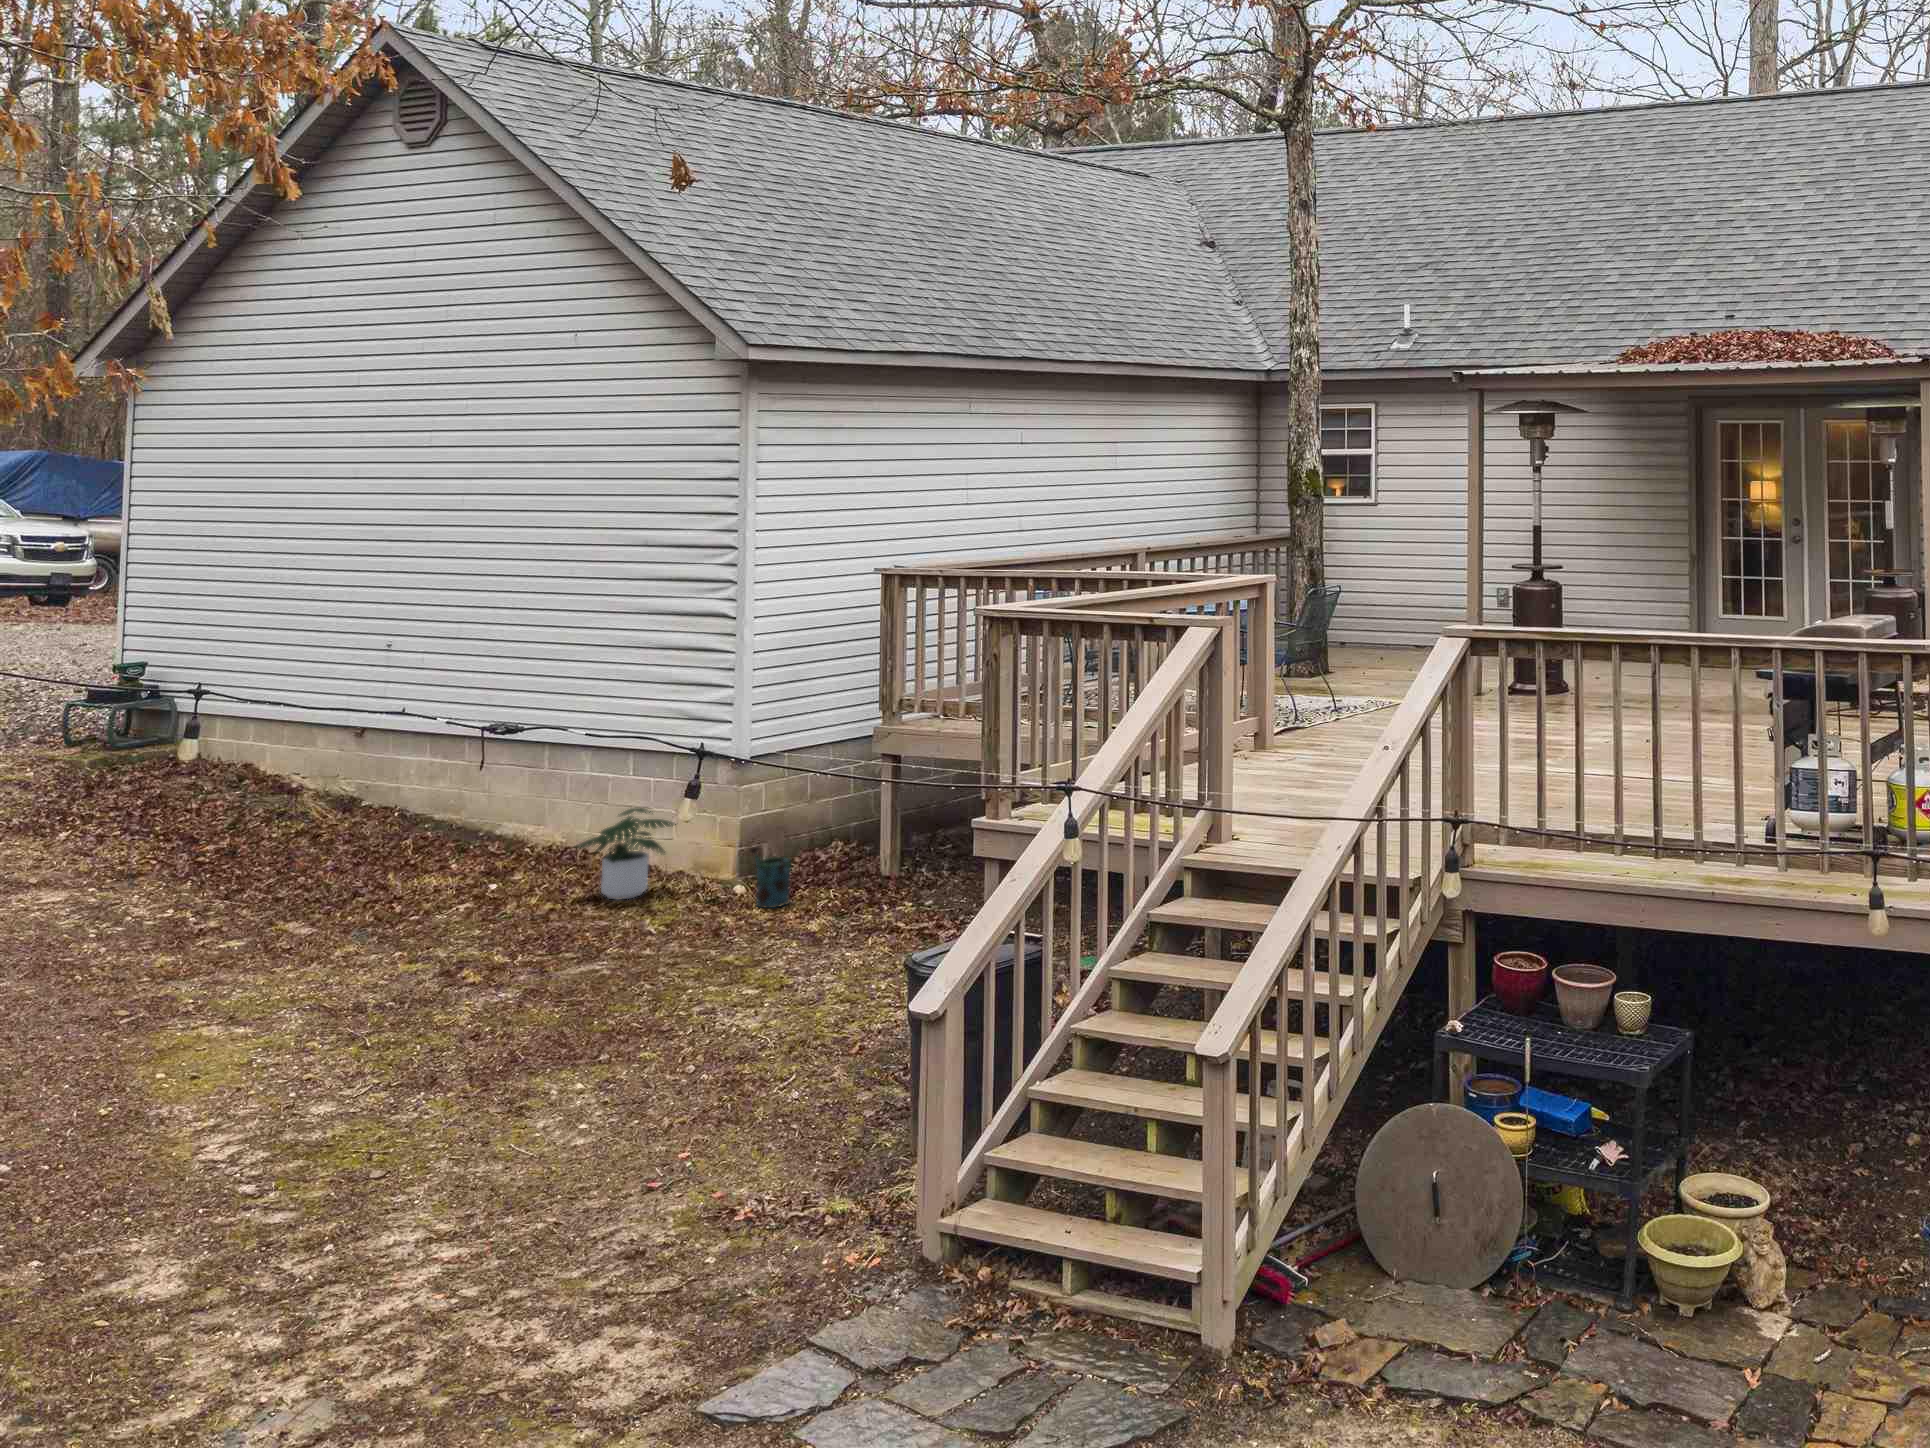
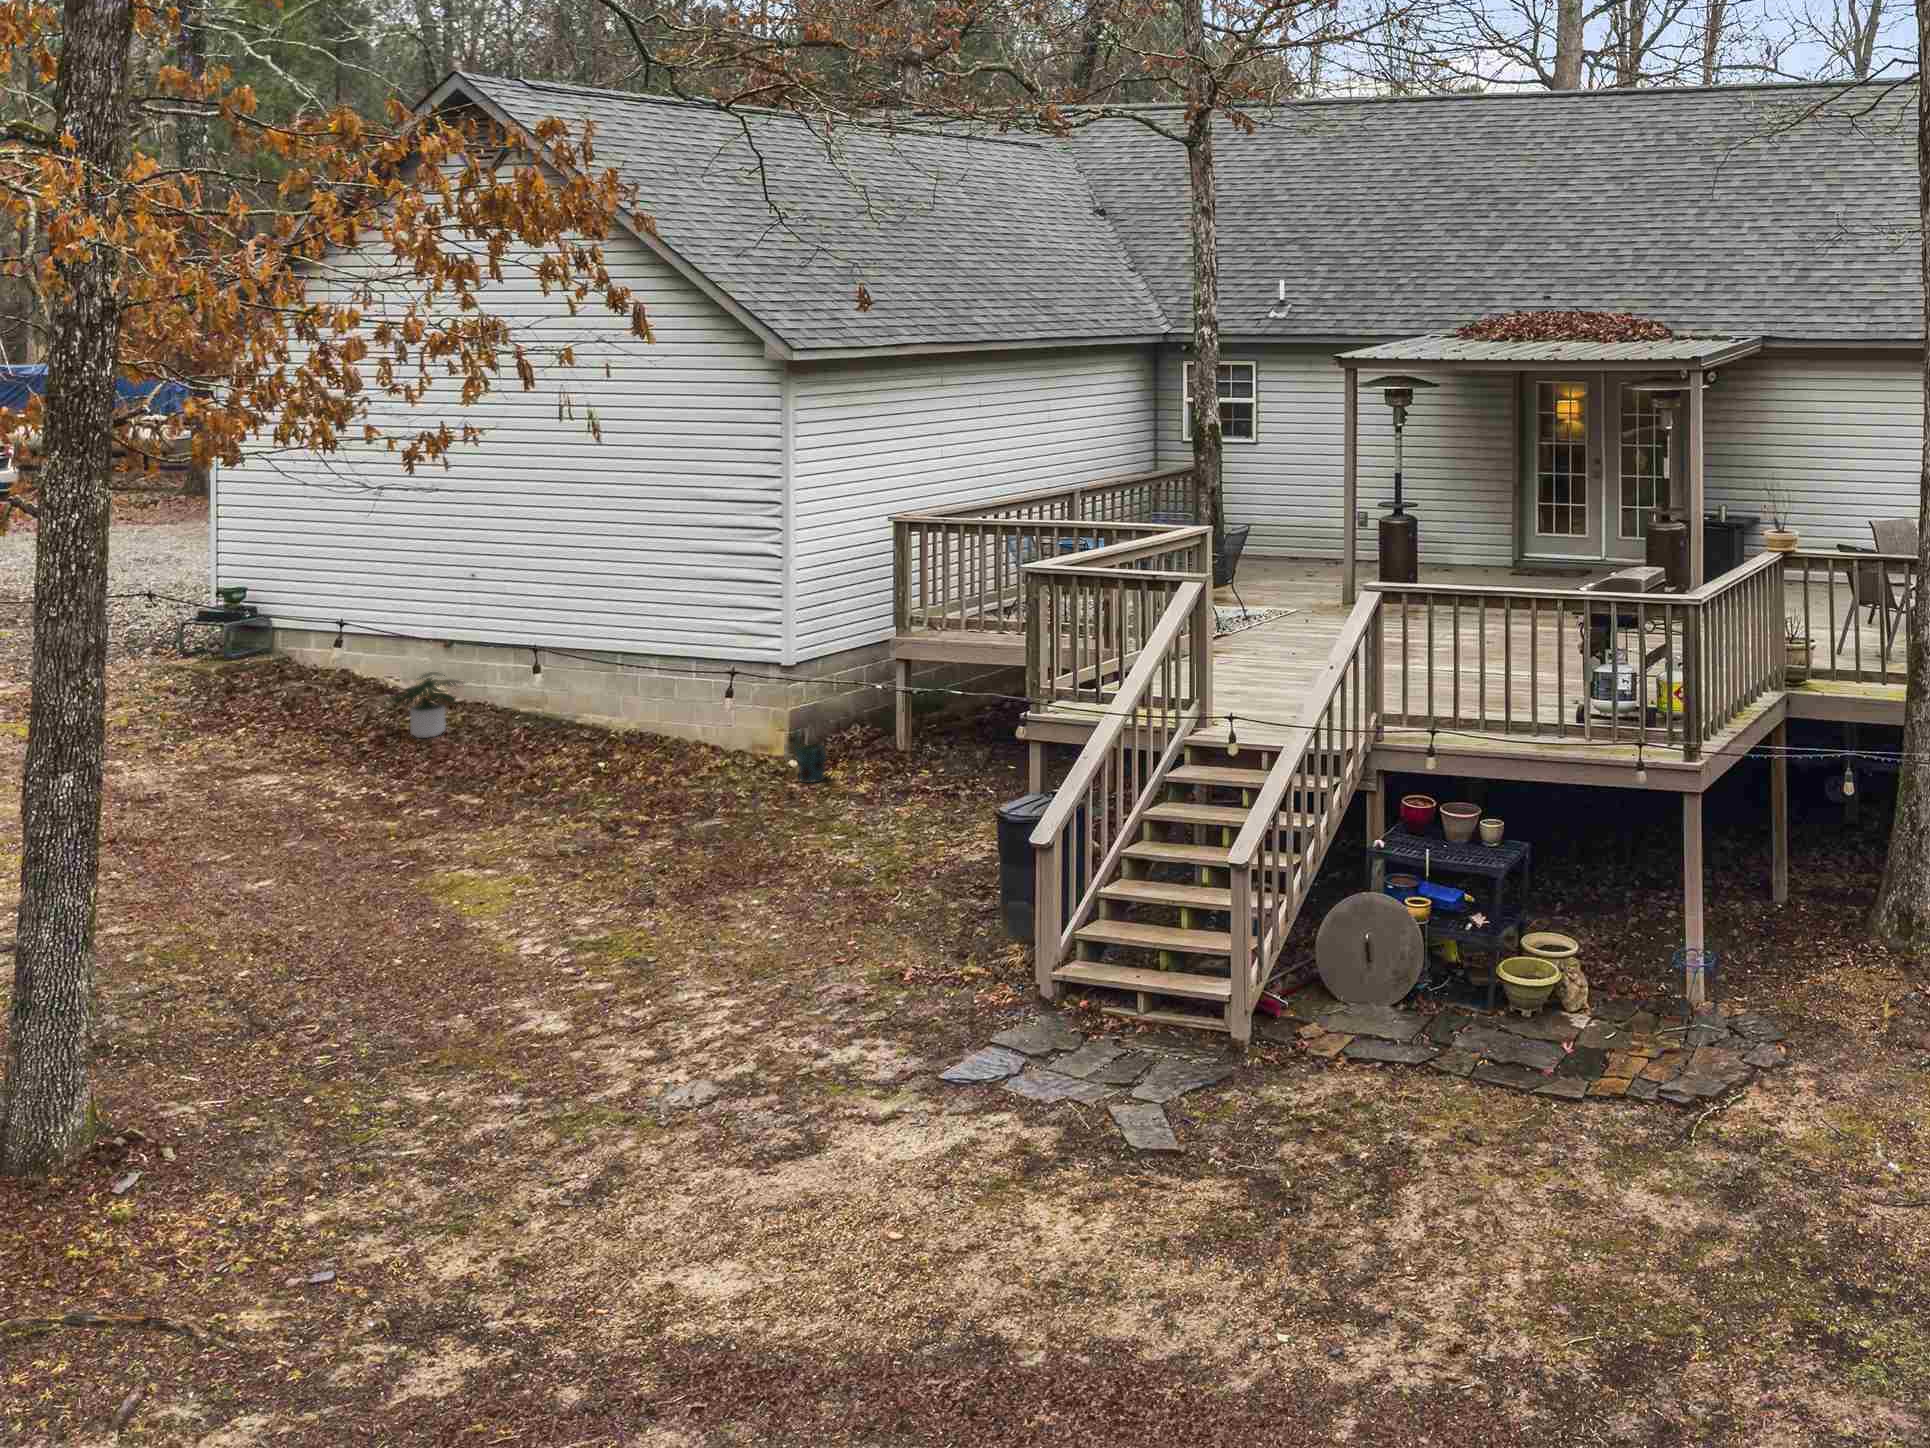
potted plant: present [575,808,676,899] -> present [390,672,463,738]

